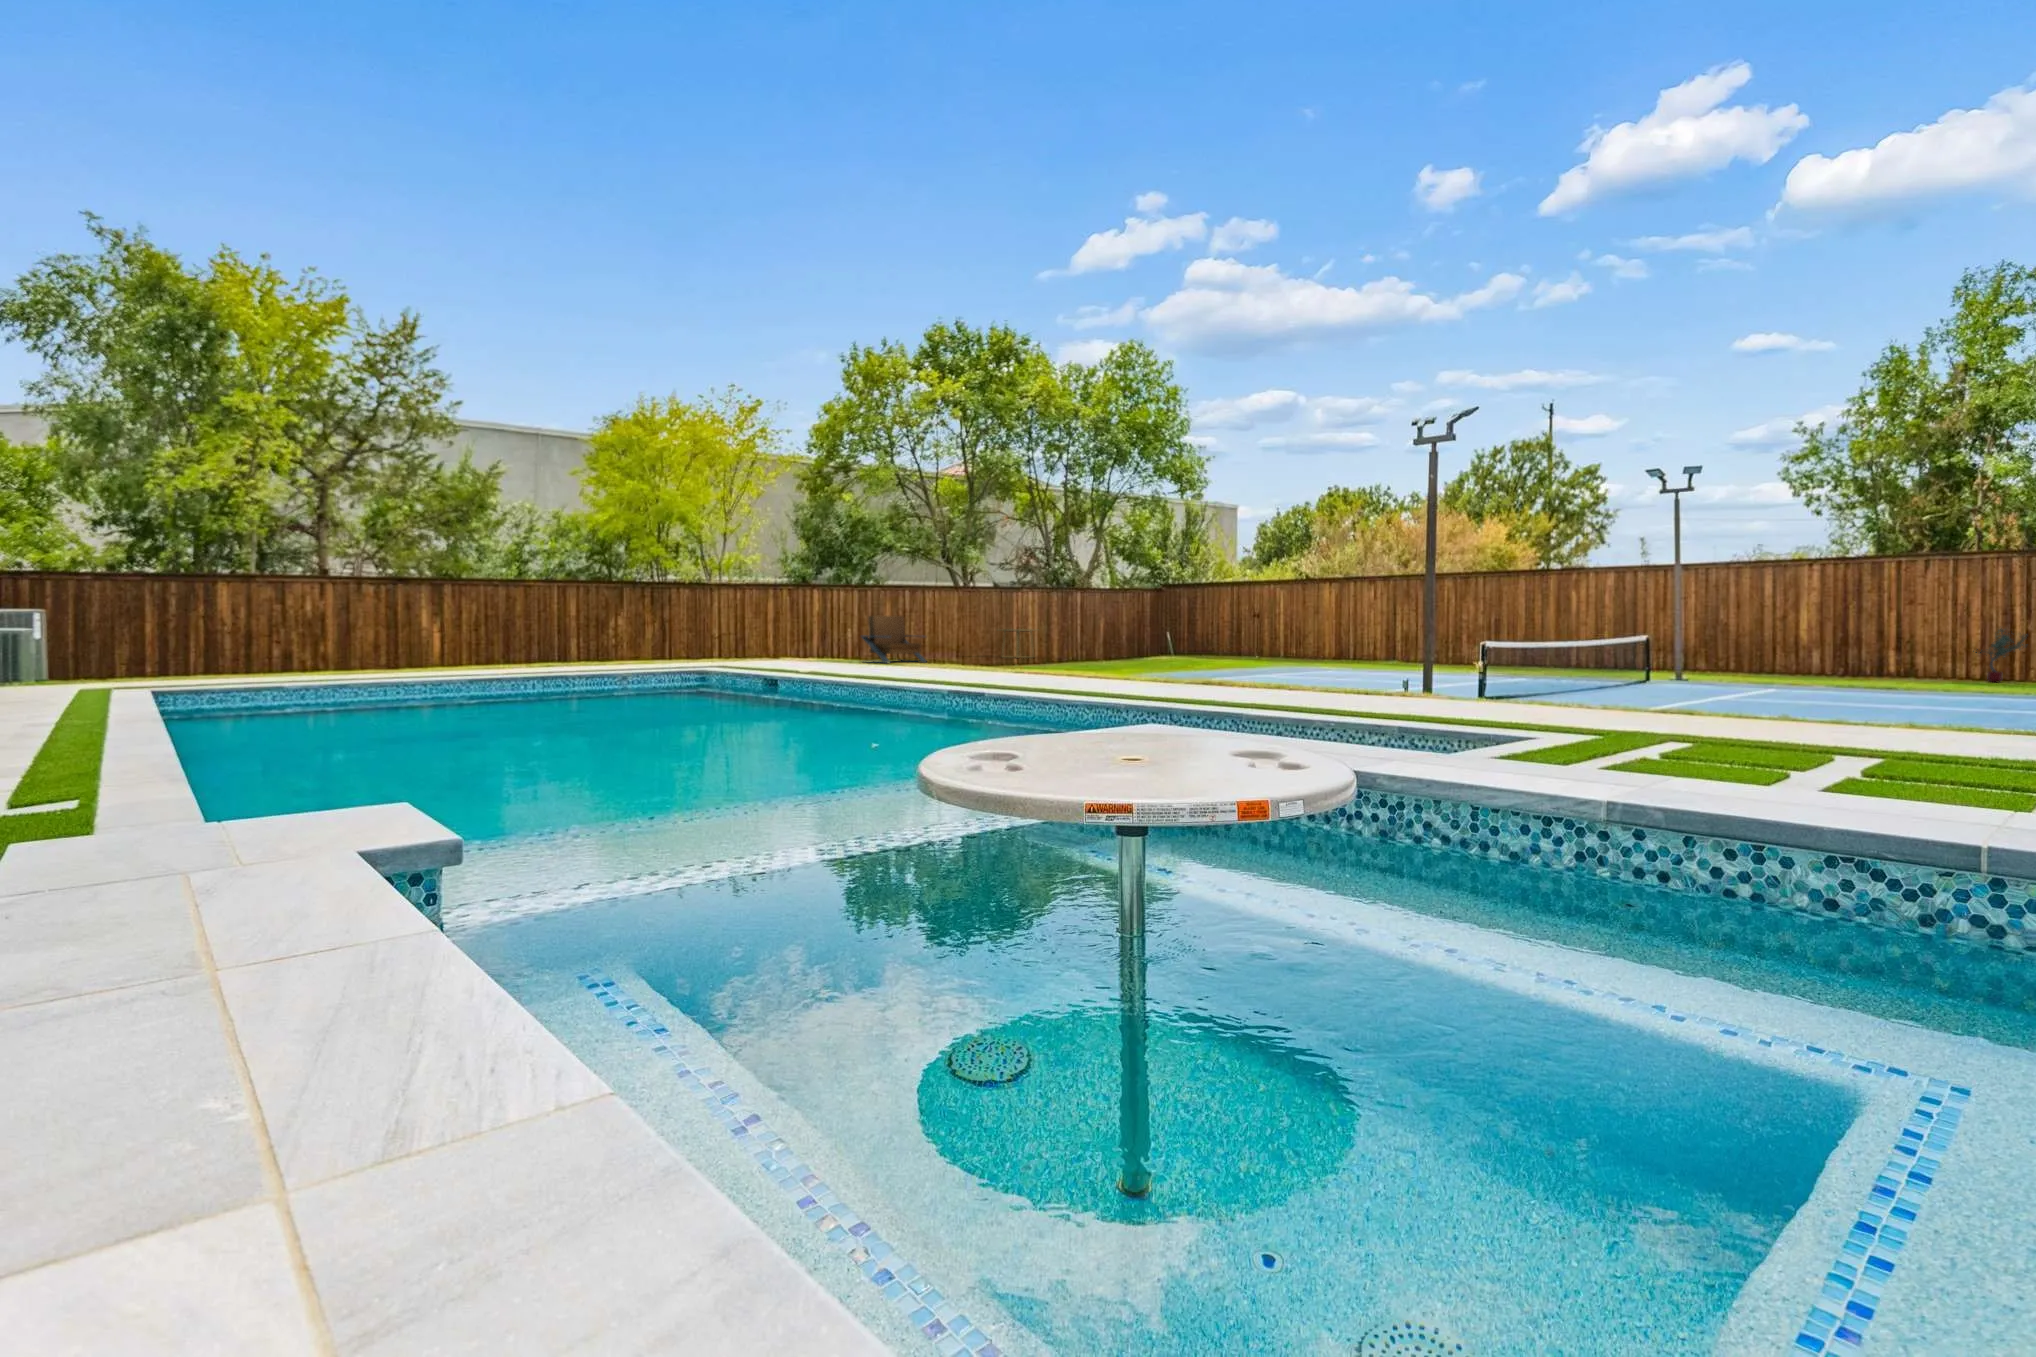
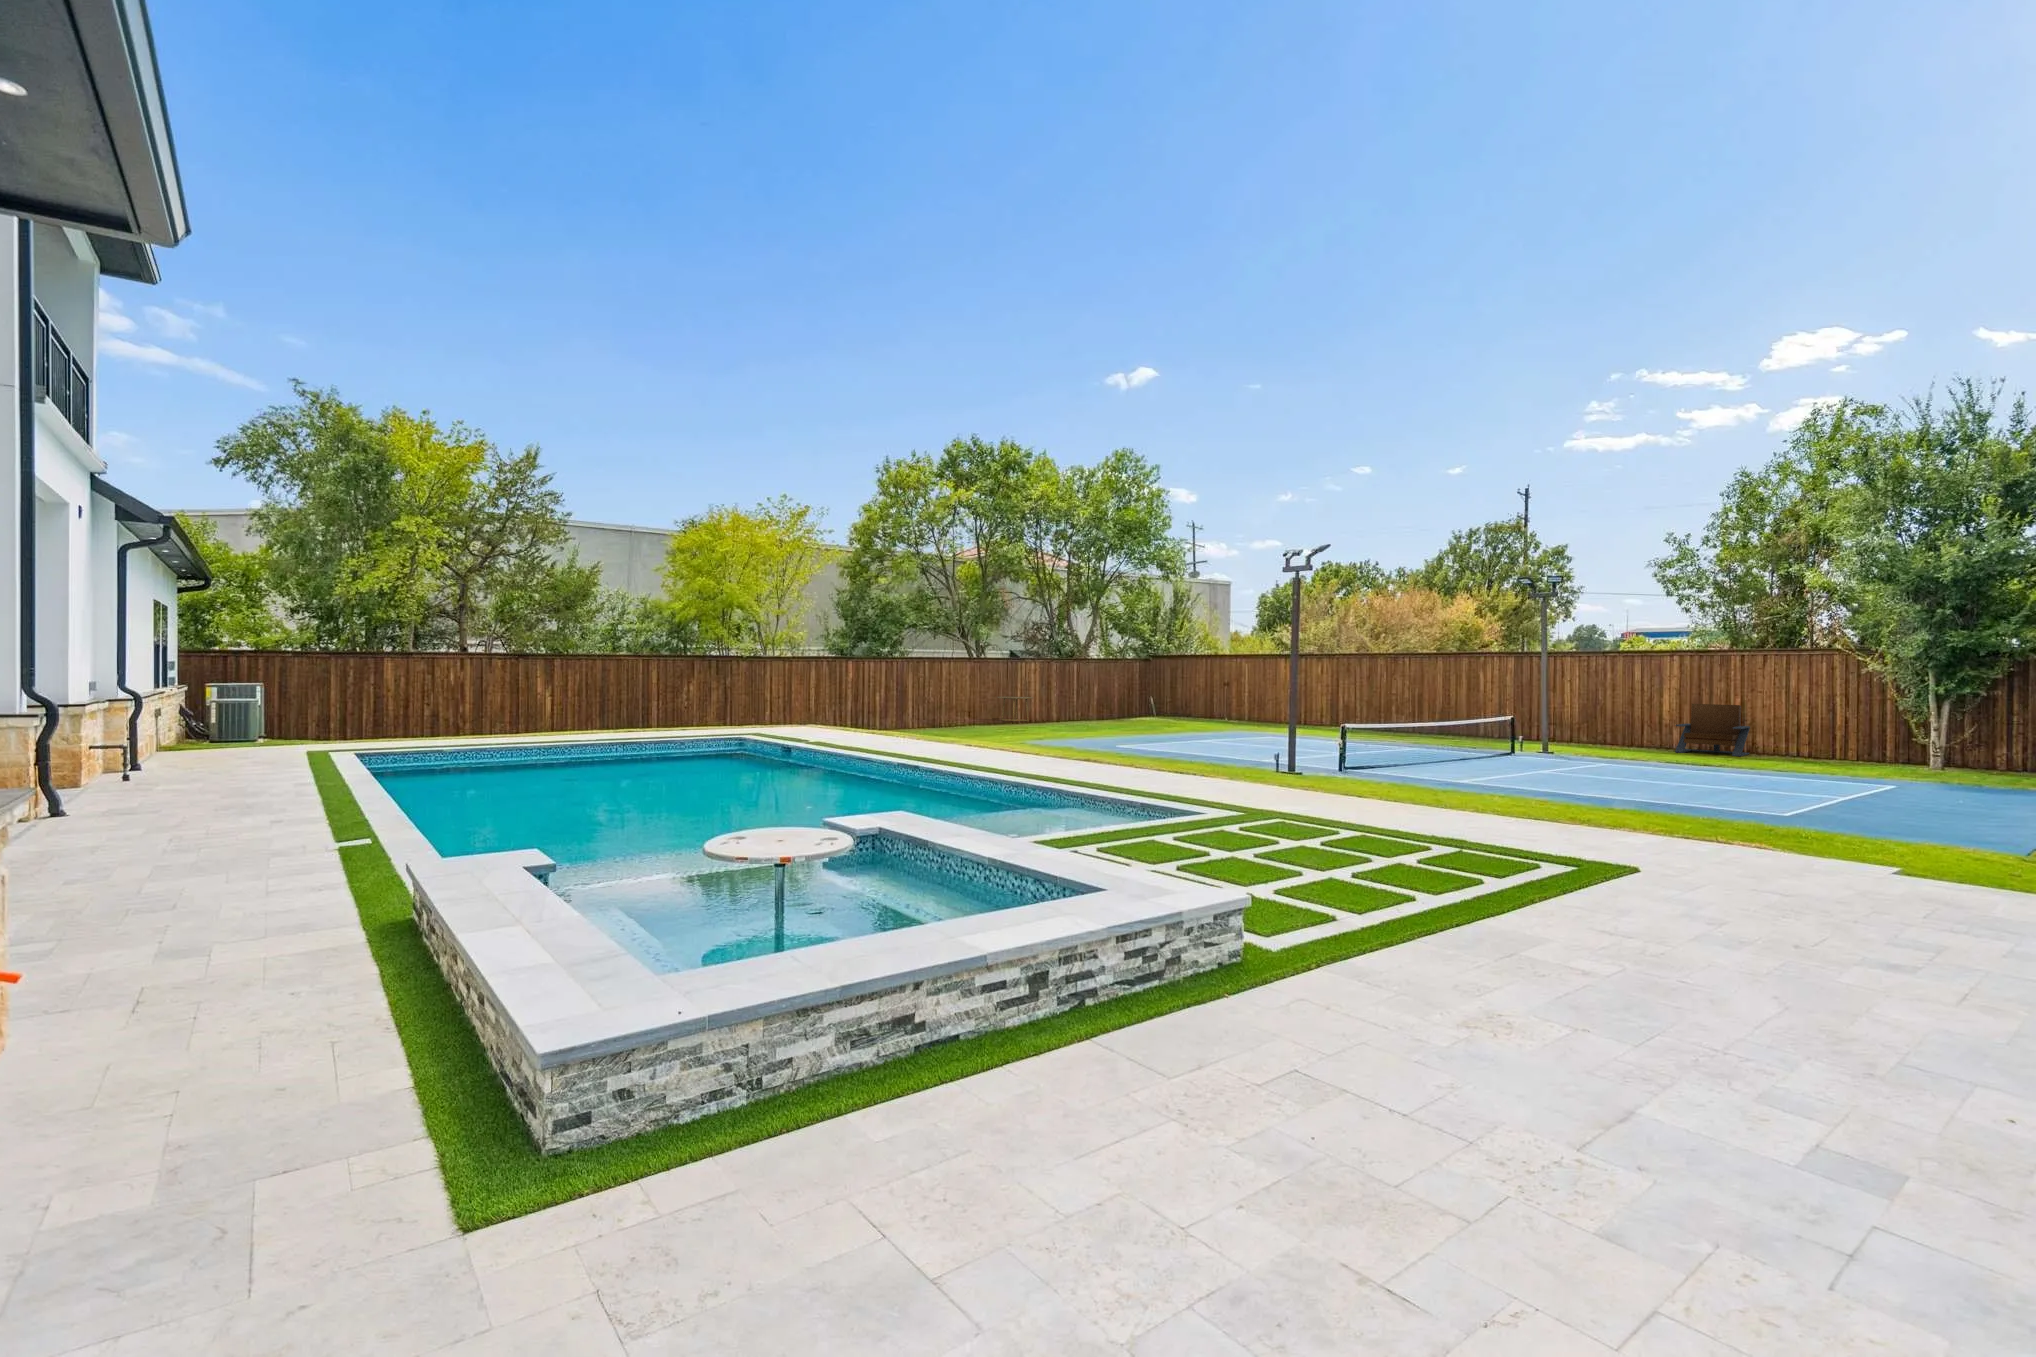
lounge chair: present [862,615,926,663] -> present [1675,704,1750,756]
potted tree: present [1973,628,2027,682] -> none [1794,712,1845,760]

